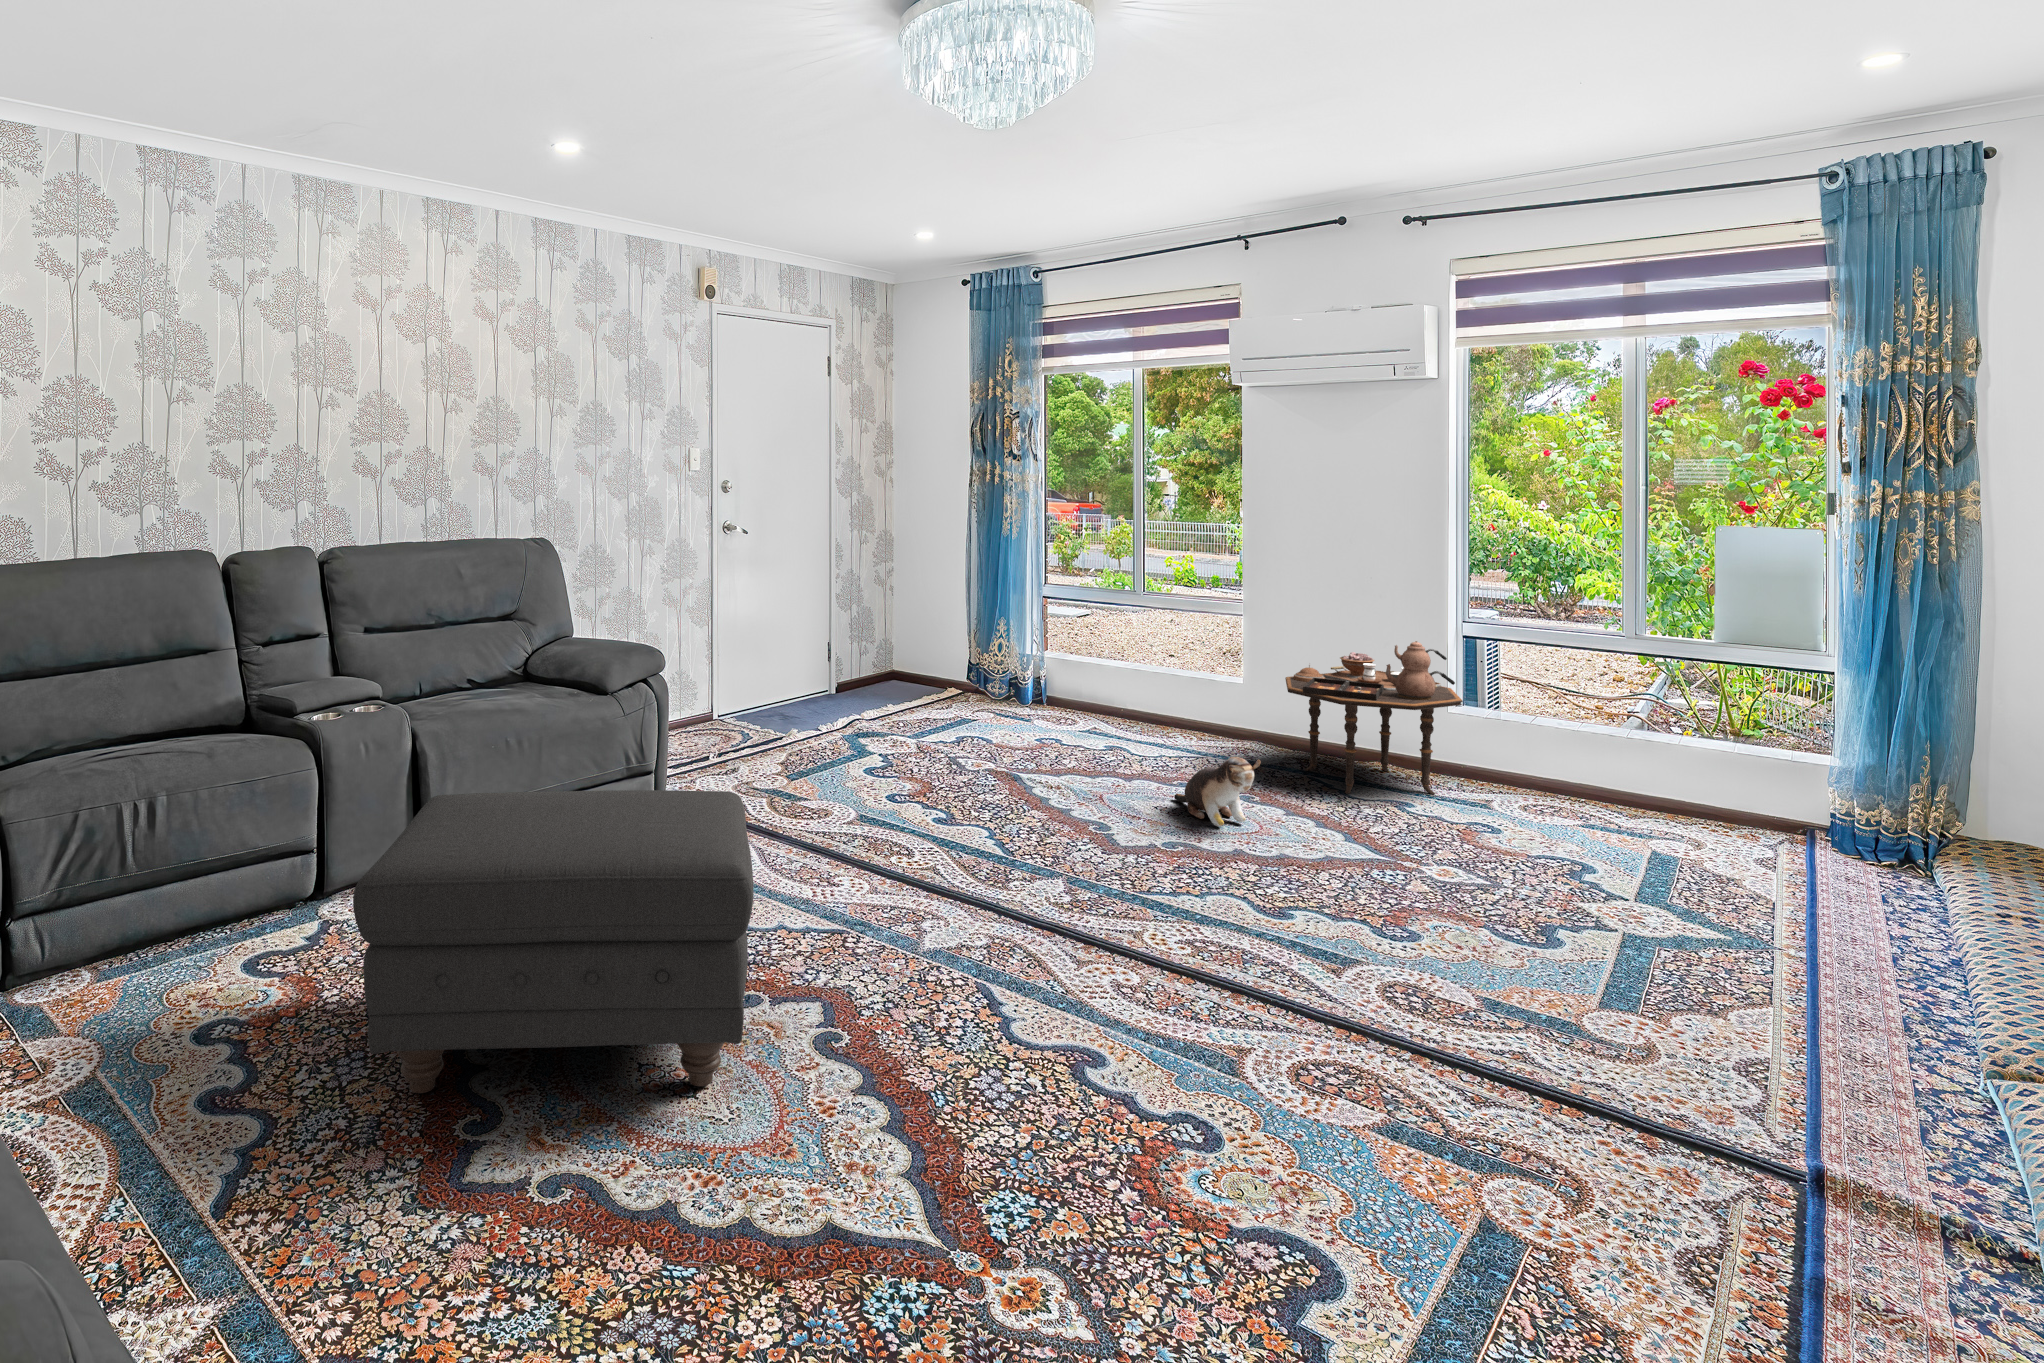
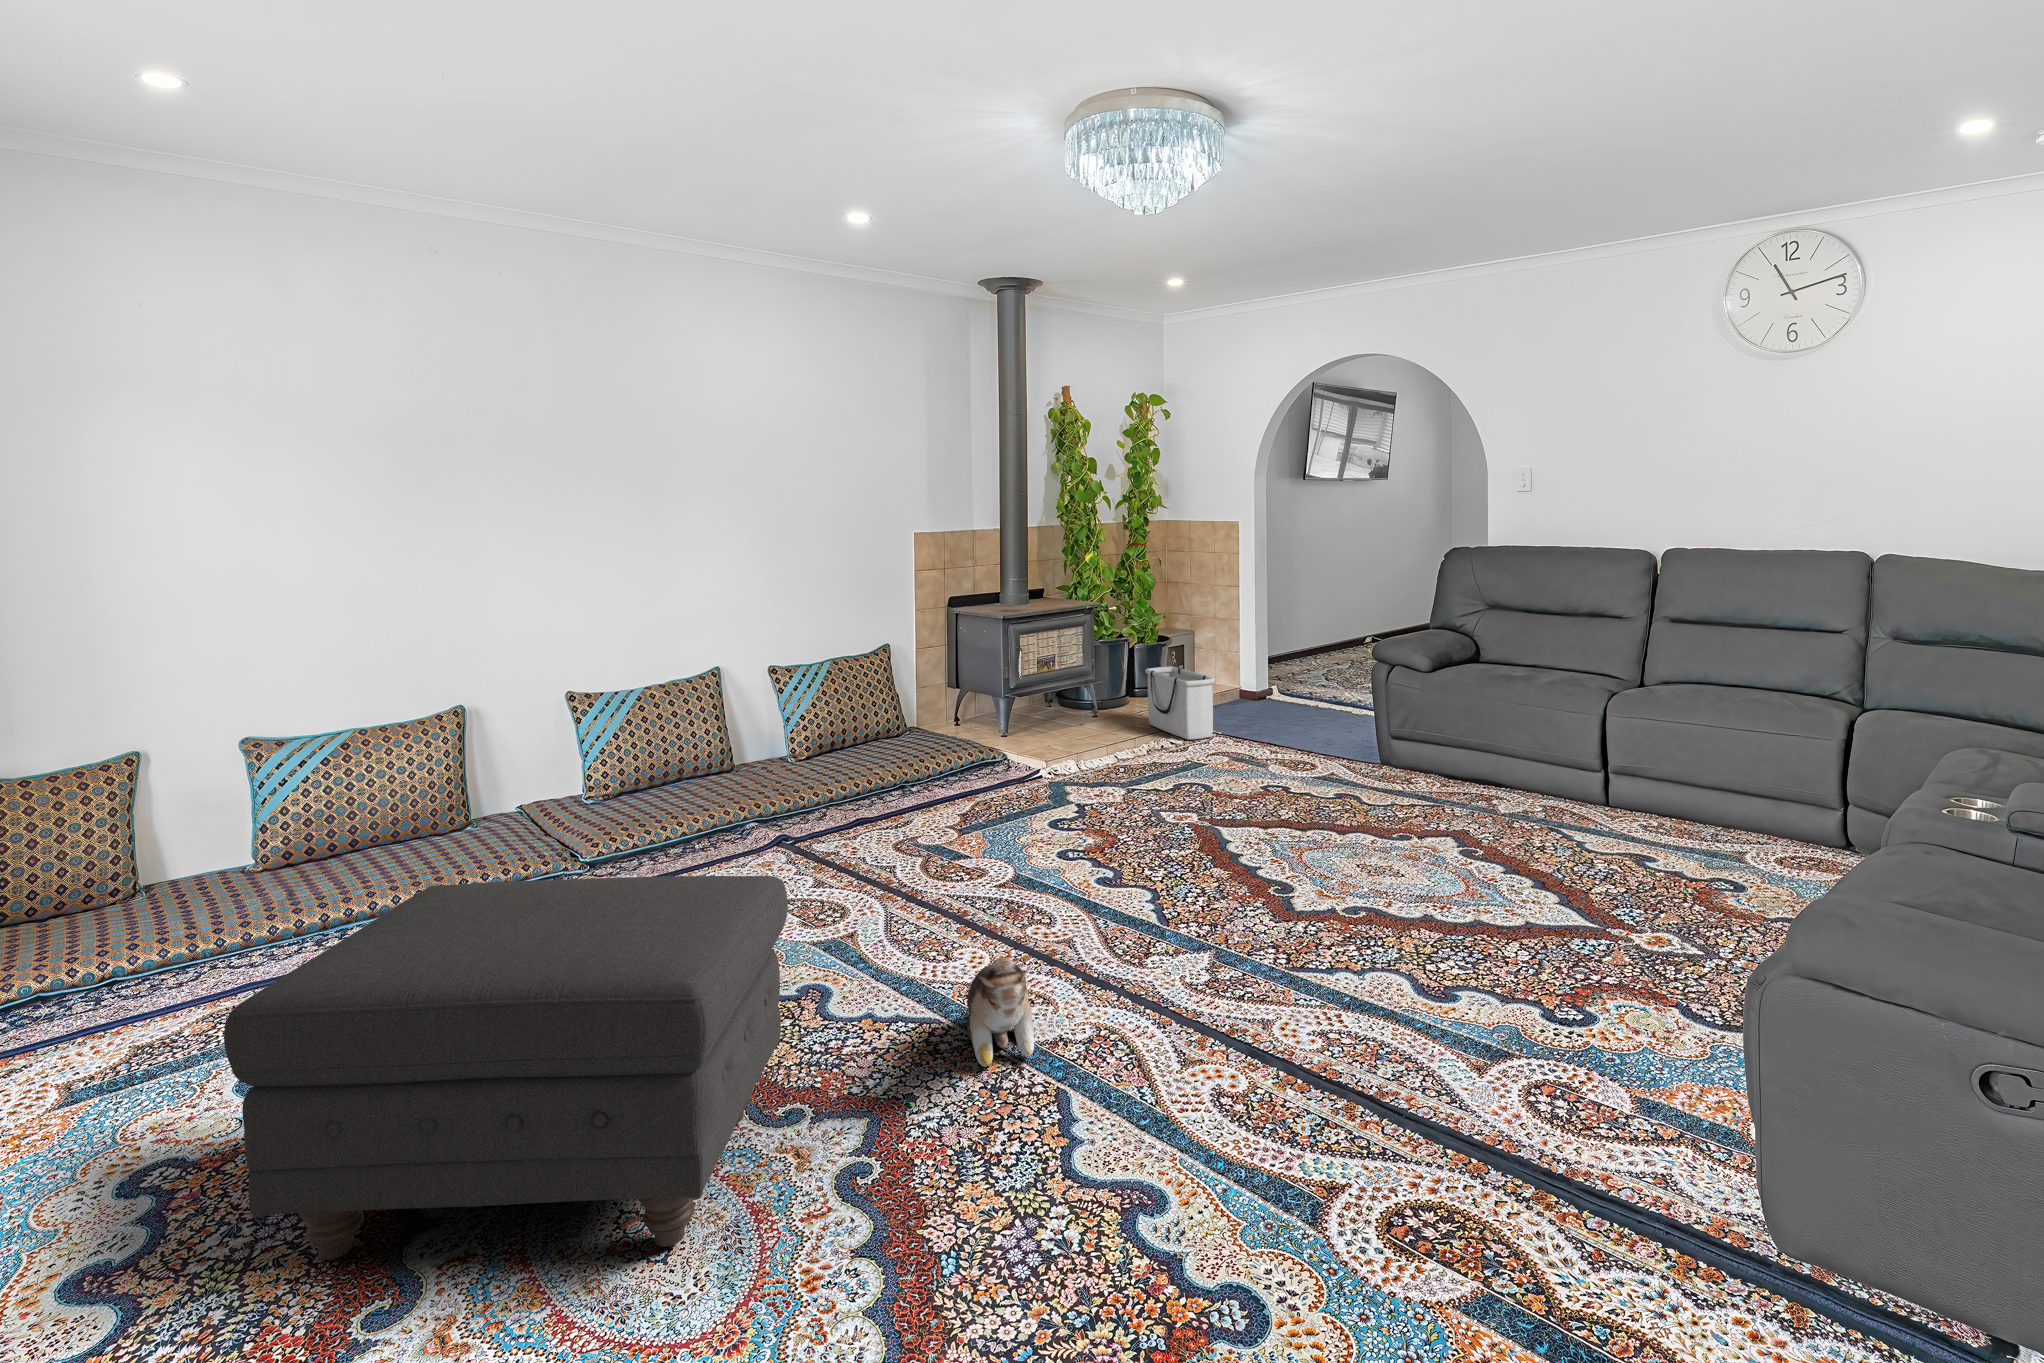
storage bin: none [911,634,983,702] -> present [1145,667,1215,740]
side table: present [1285,641,1463,794] -> none [1505,673,1690,841]
plush toy: present [1174,757,1261,826] -> present [967,957,1034,1067]

